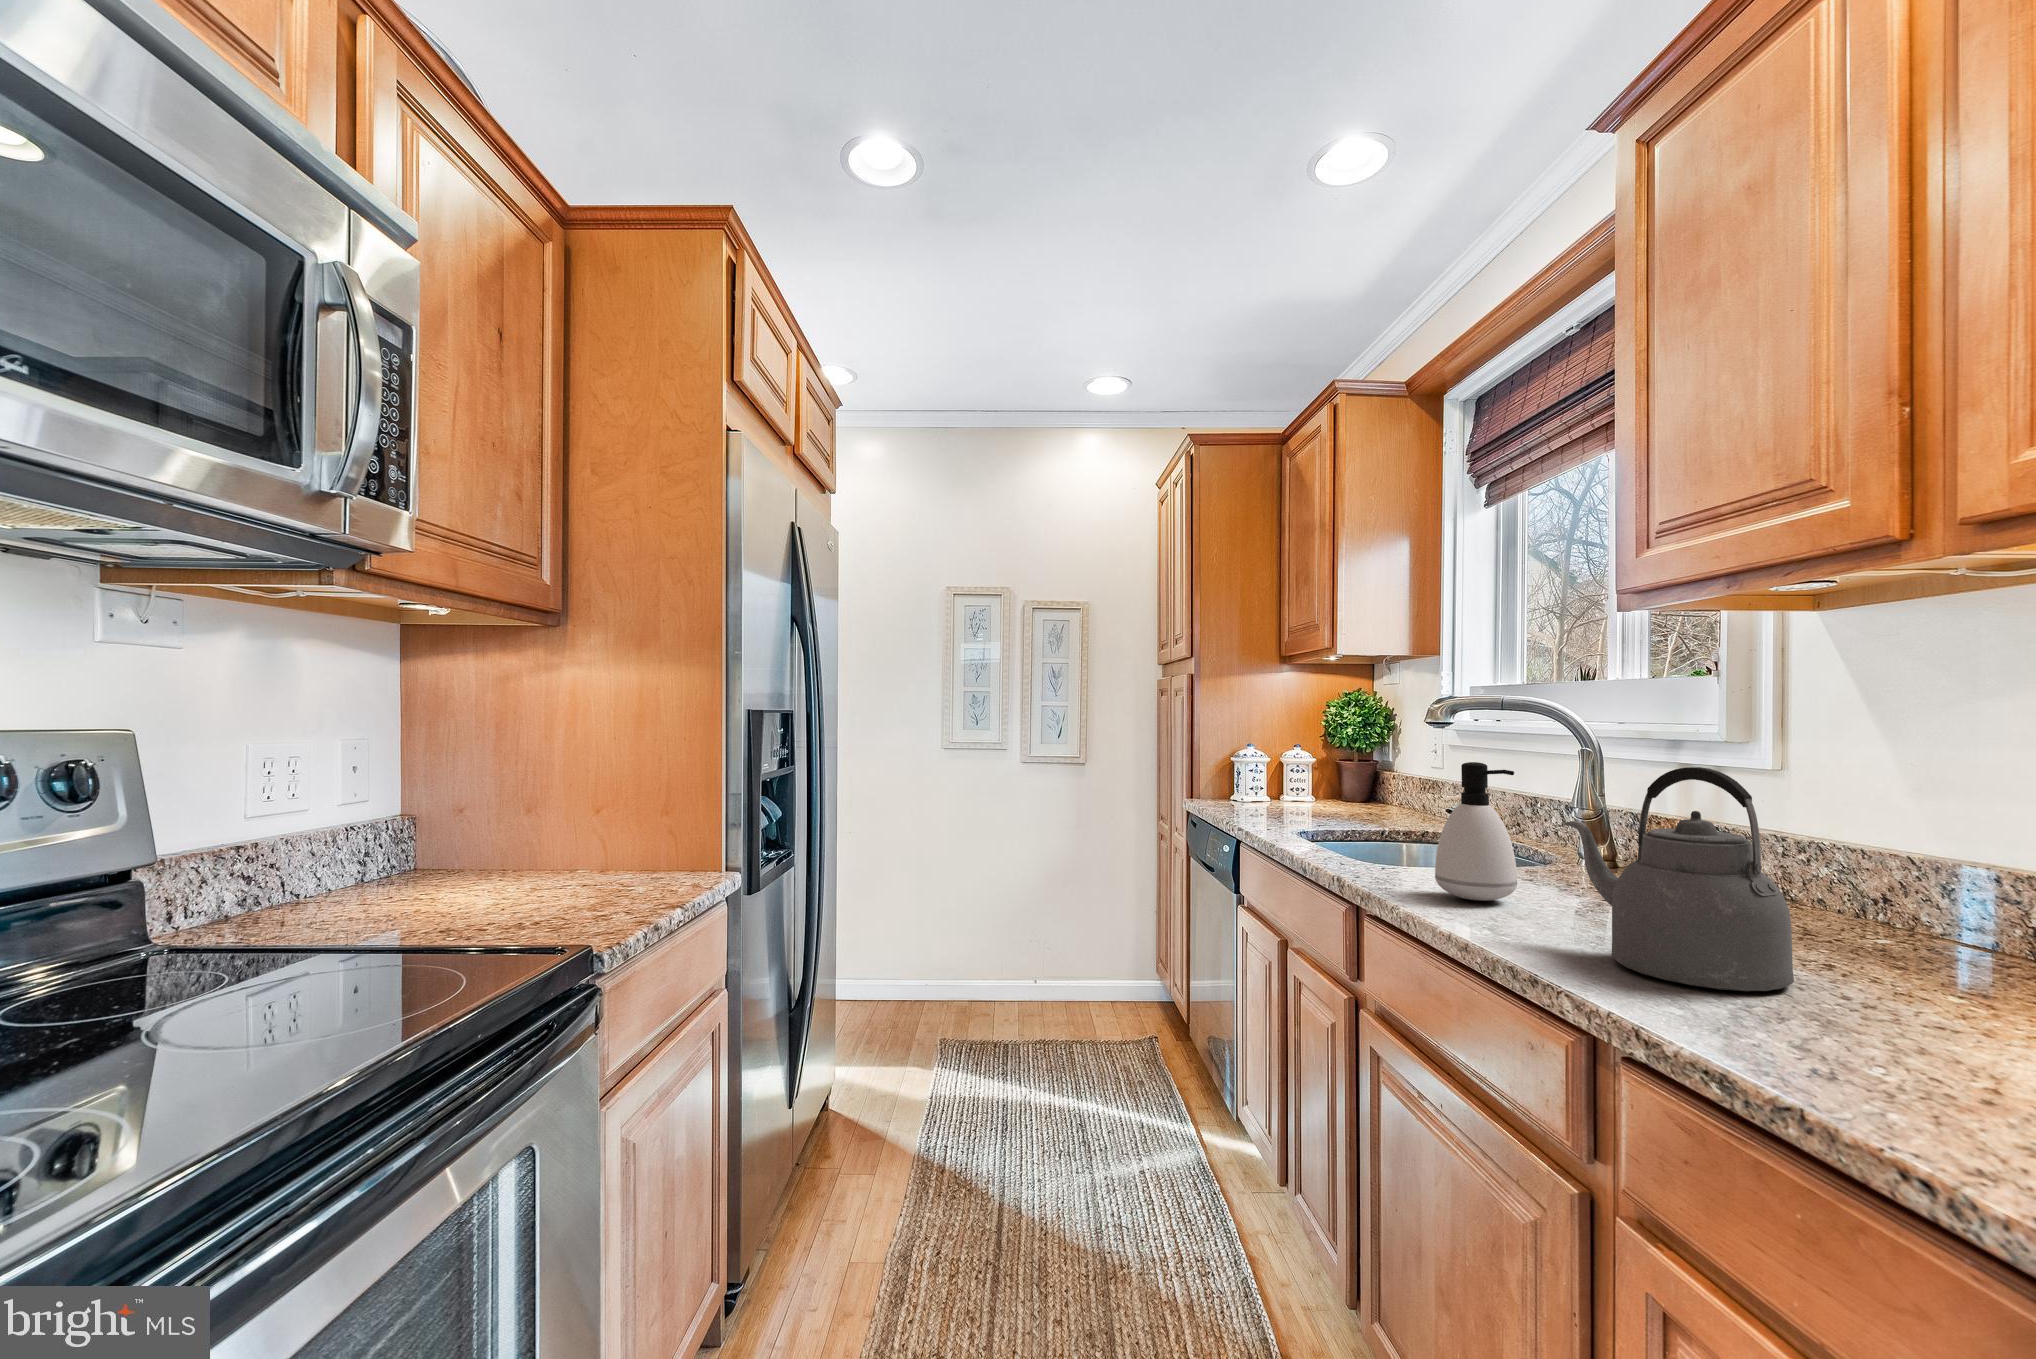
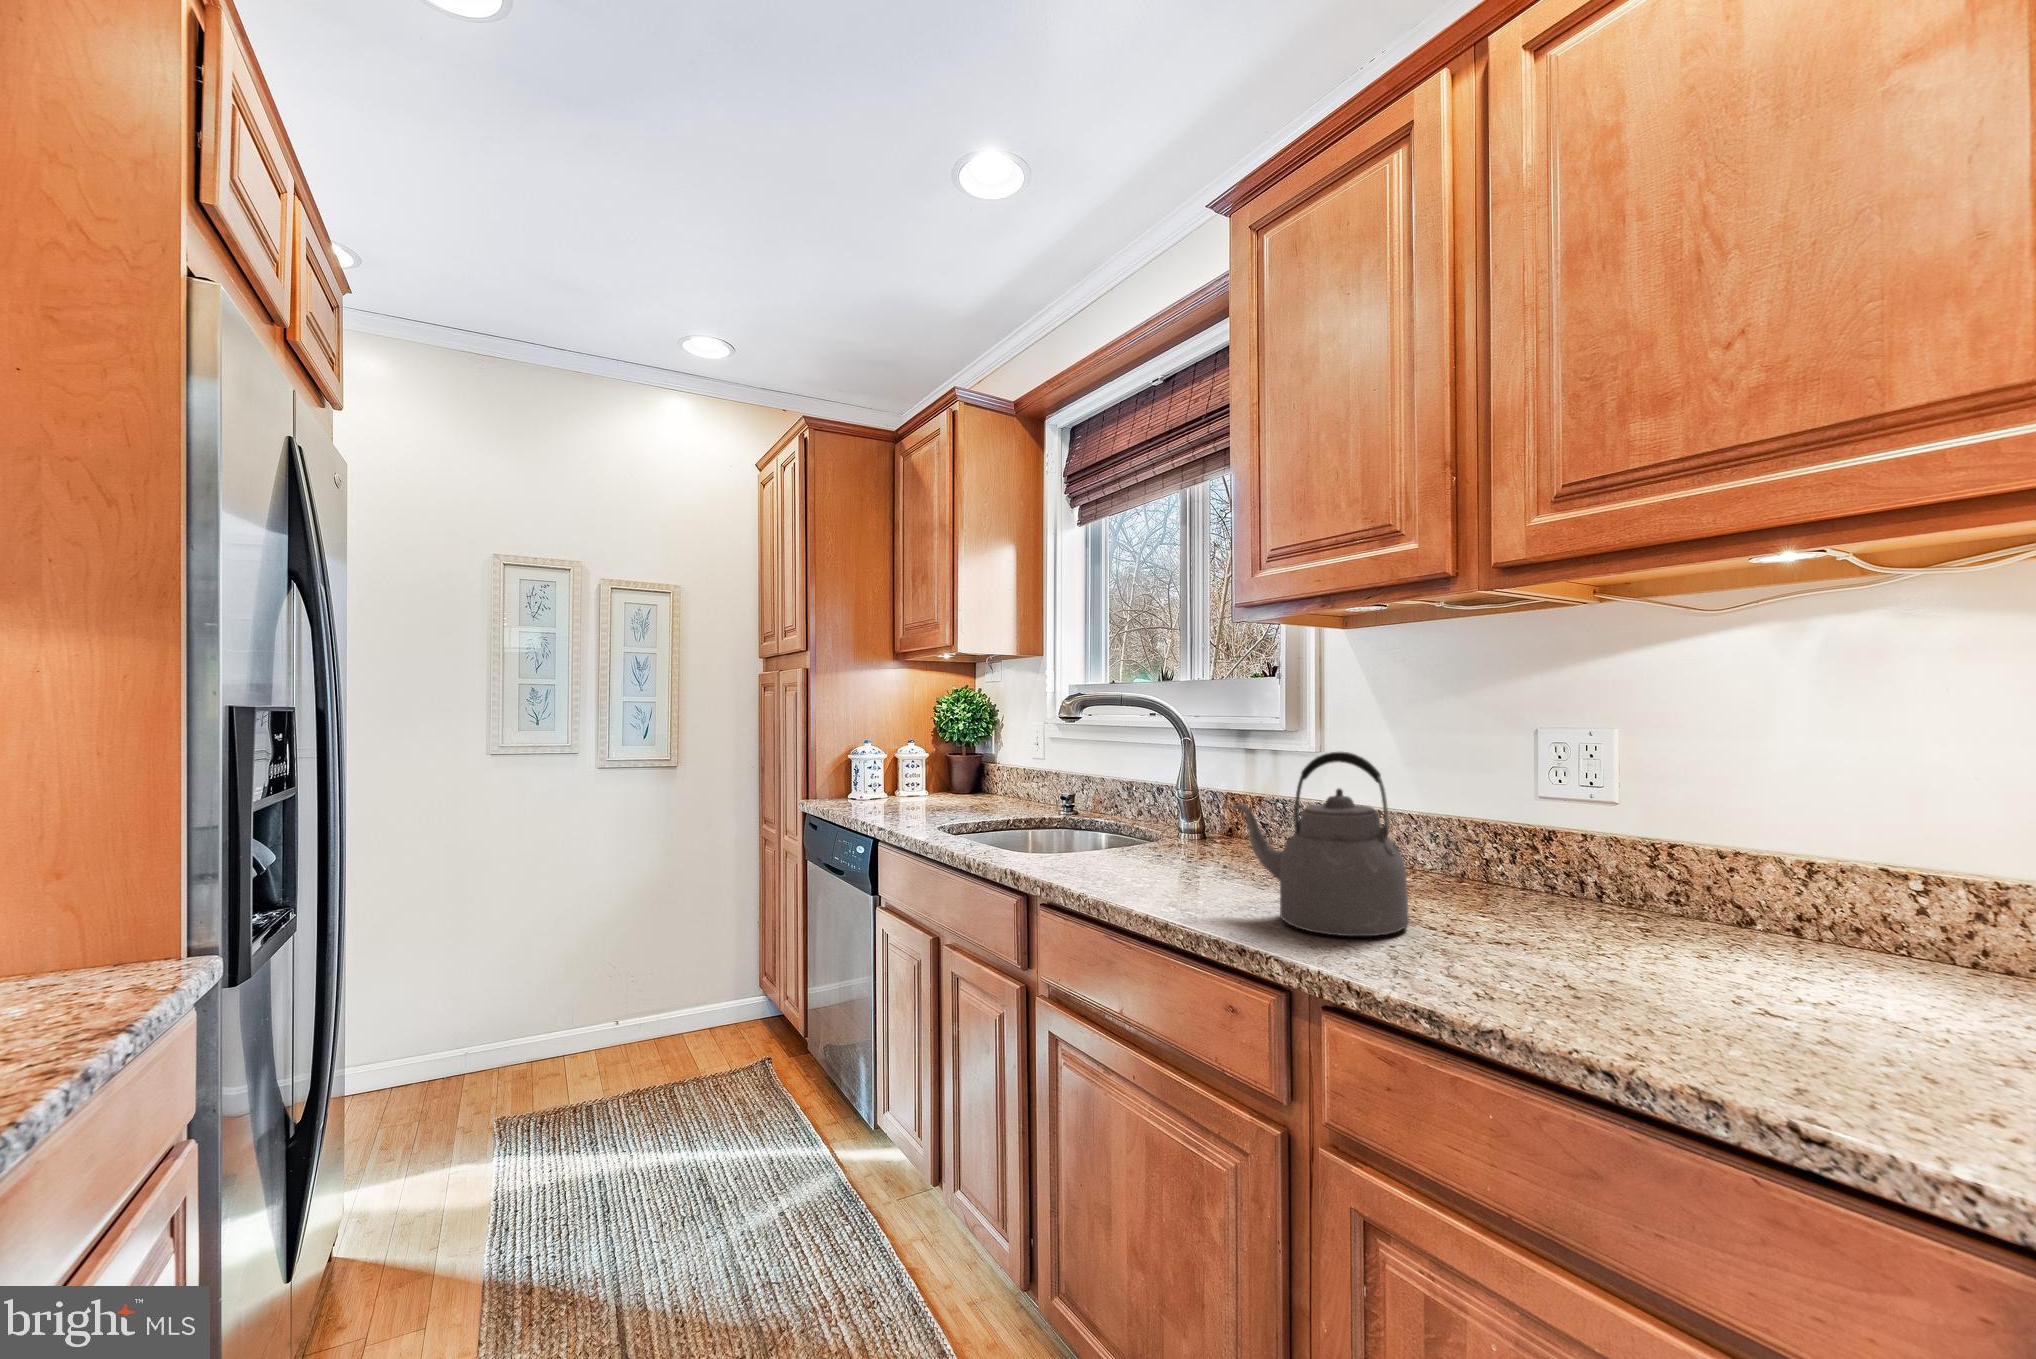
soap dispenser: present [1435,762,1517,901] -> none [1105,756,1172,882]

